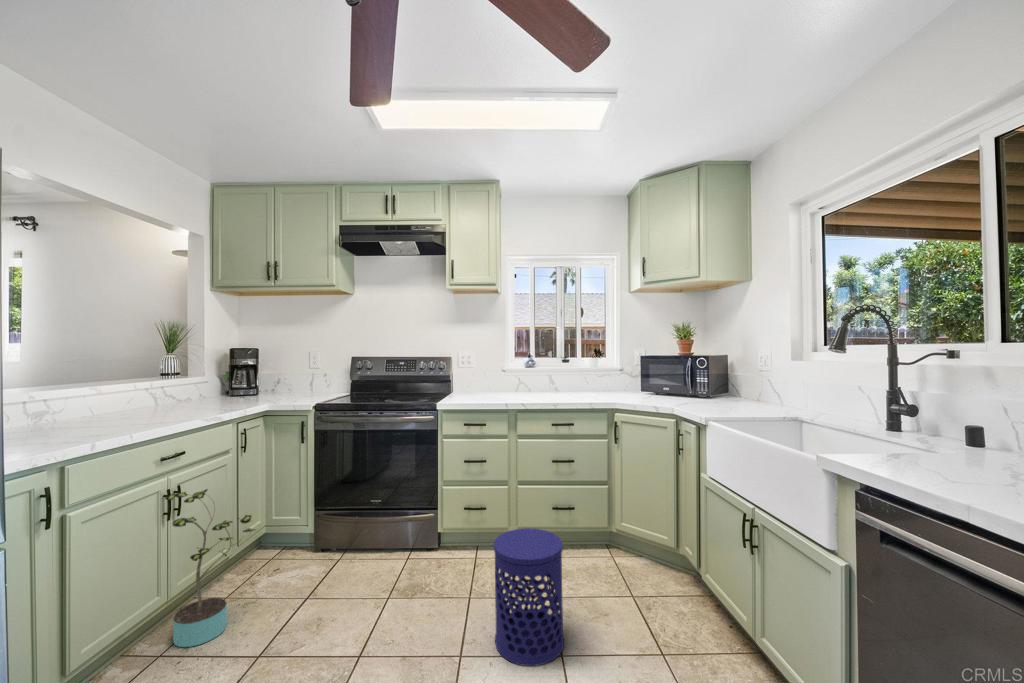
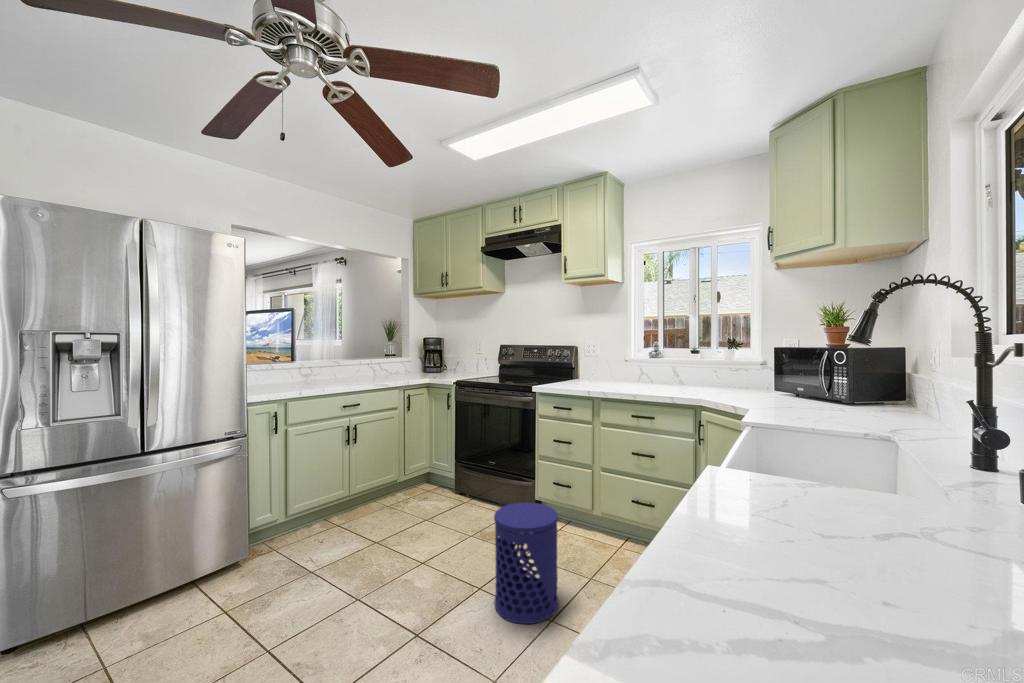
potted plant: present [165,489,255,647] -> none [337,428,393,525]

